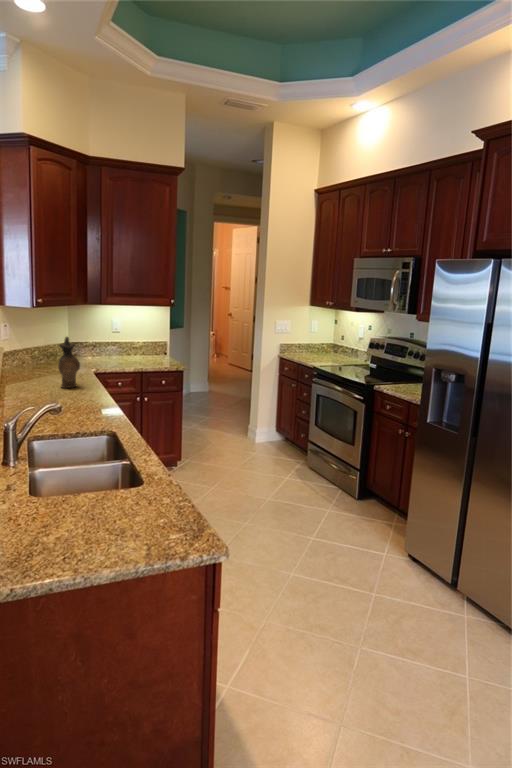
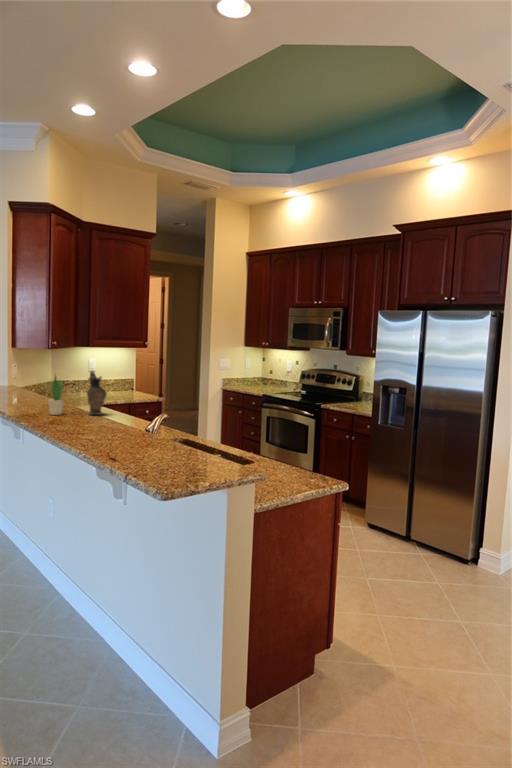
potted plant: none [16,339,37,386] -> present [48,374,64,415]

